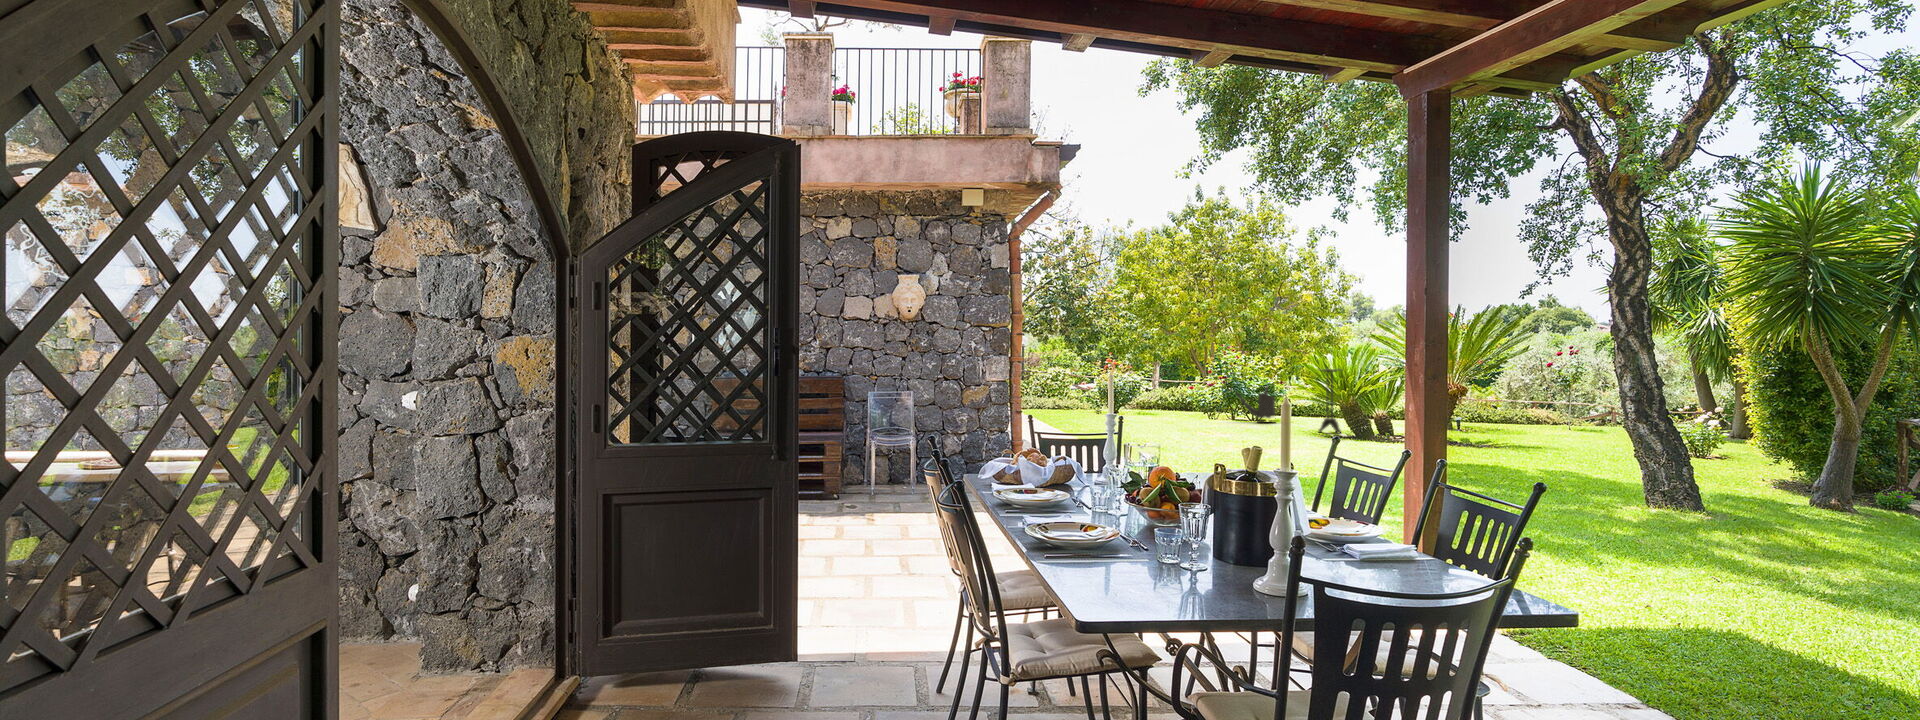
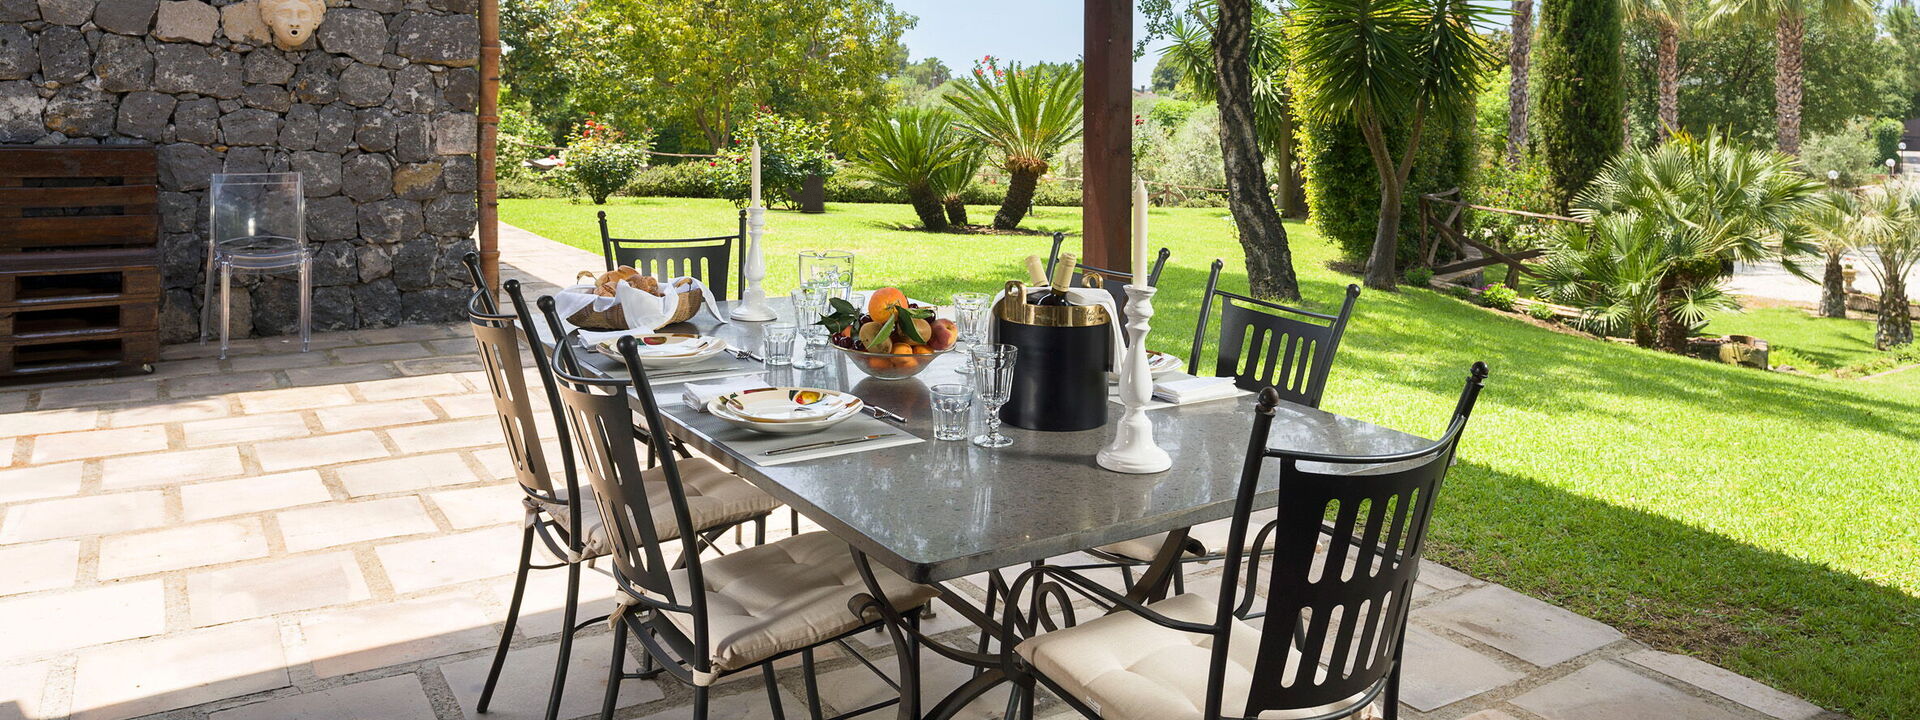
side table: present [1319,369,1343,433] -> none [885,143,918,228]

